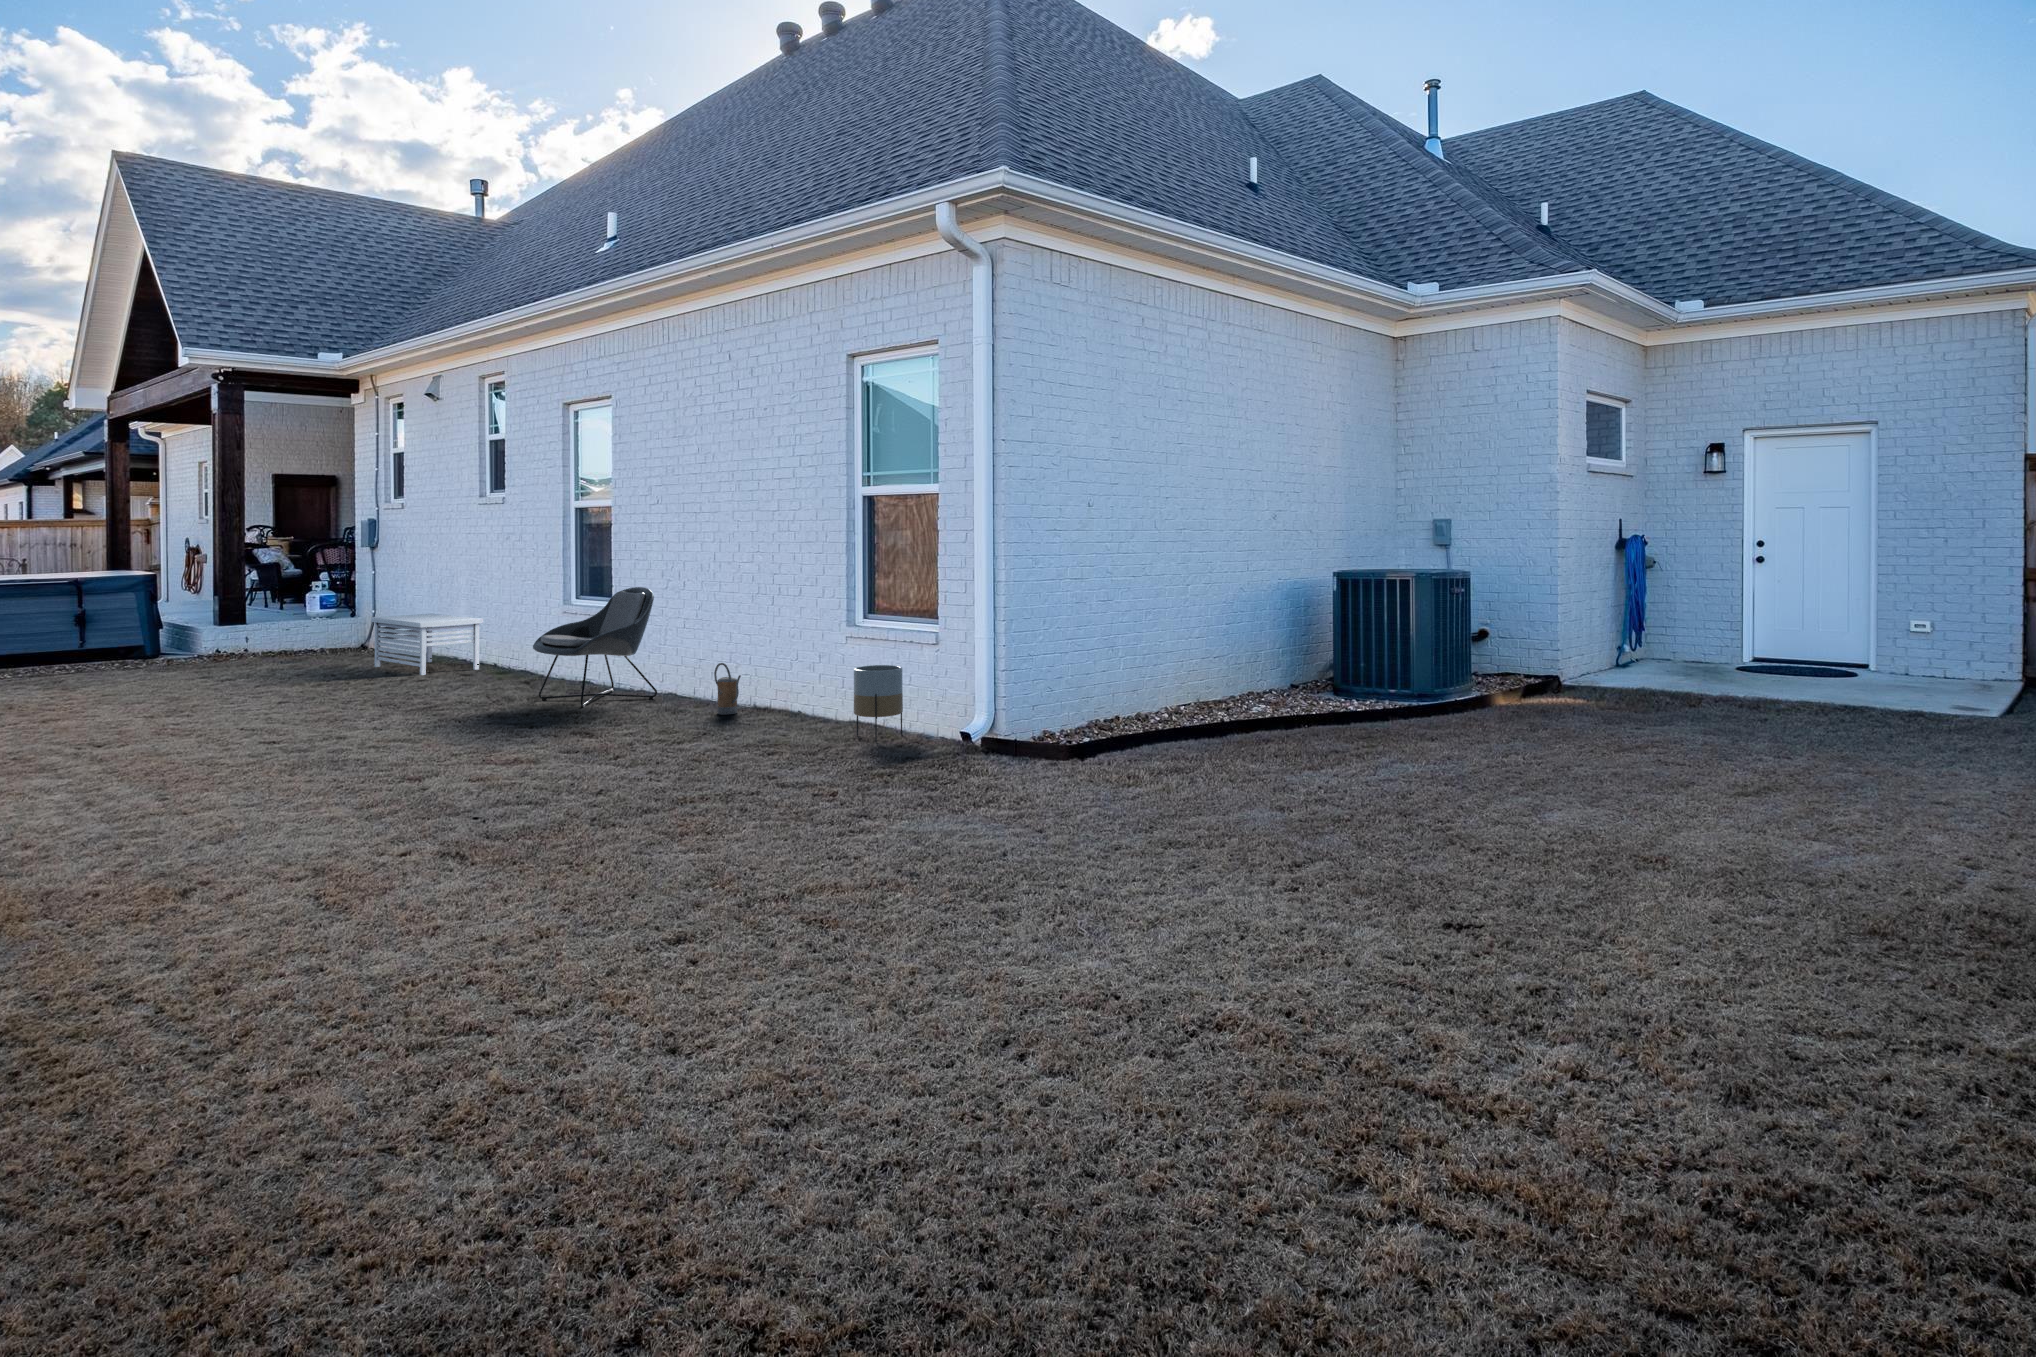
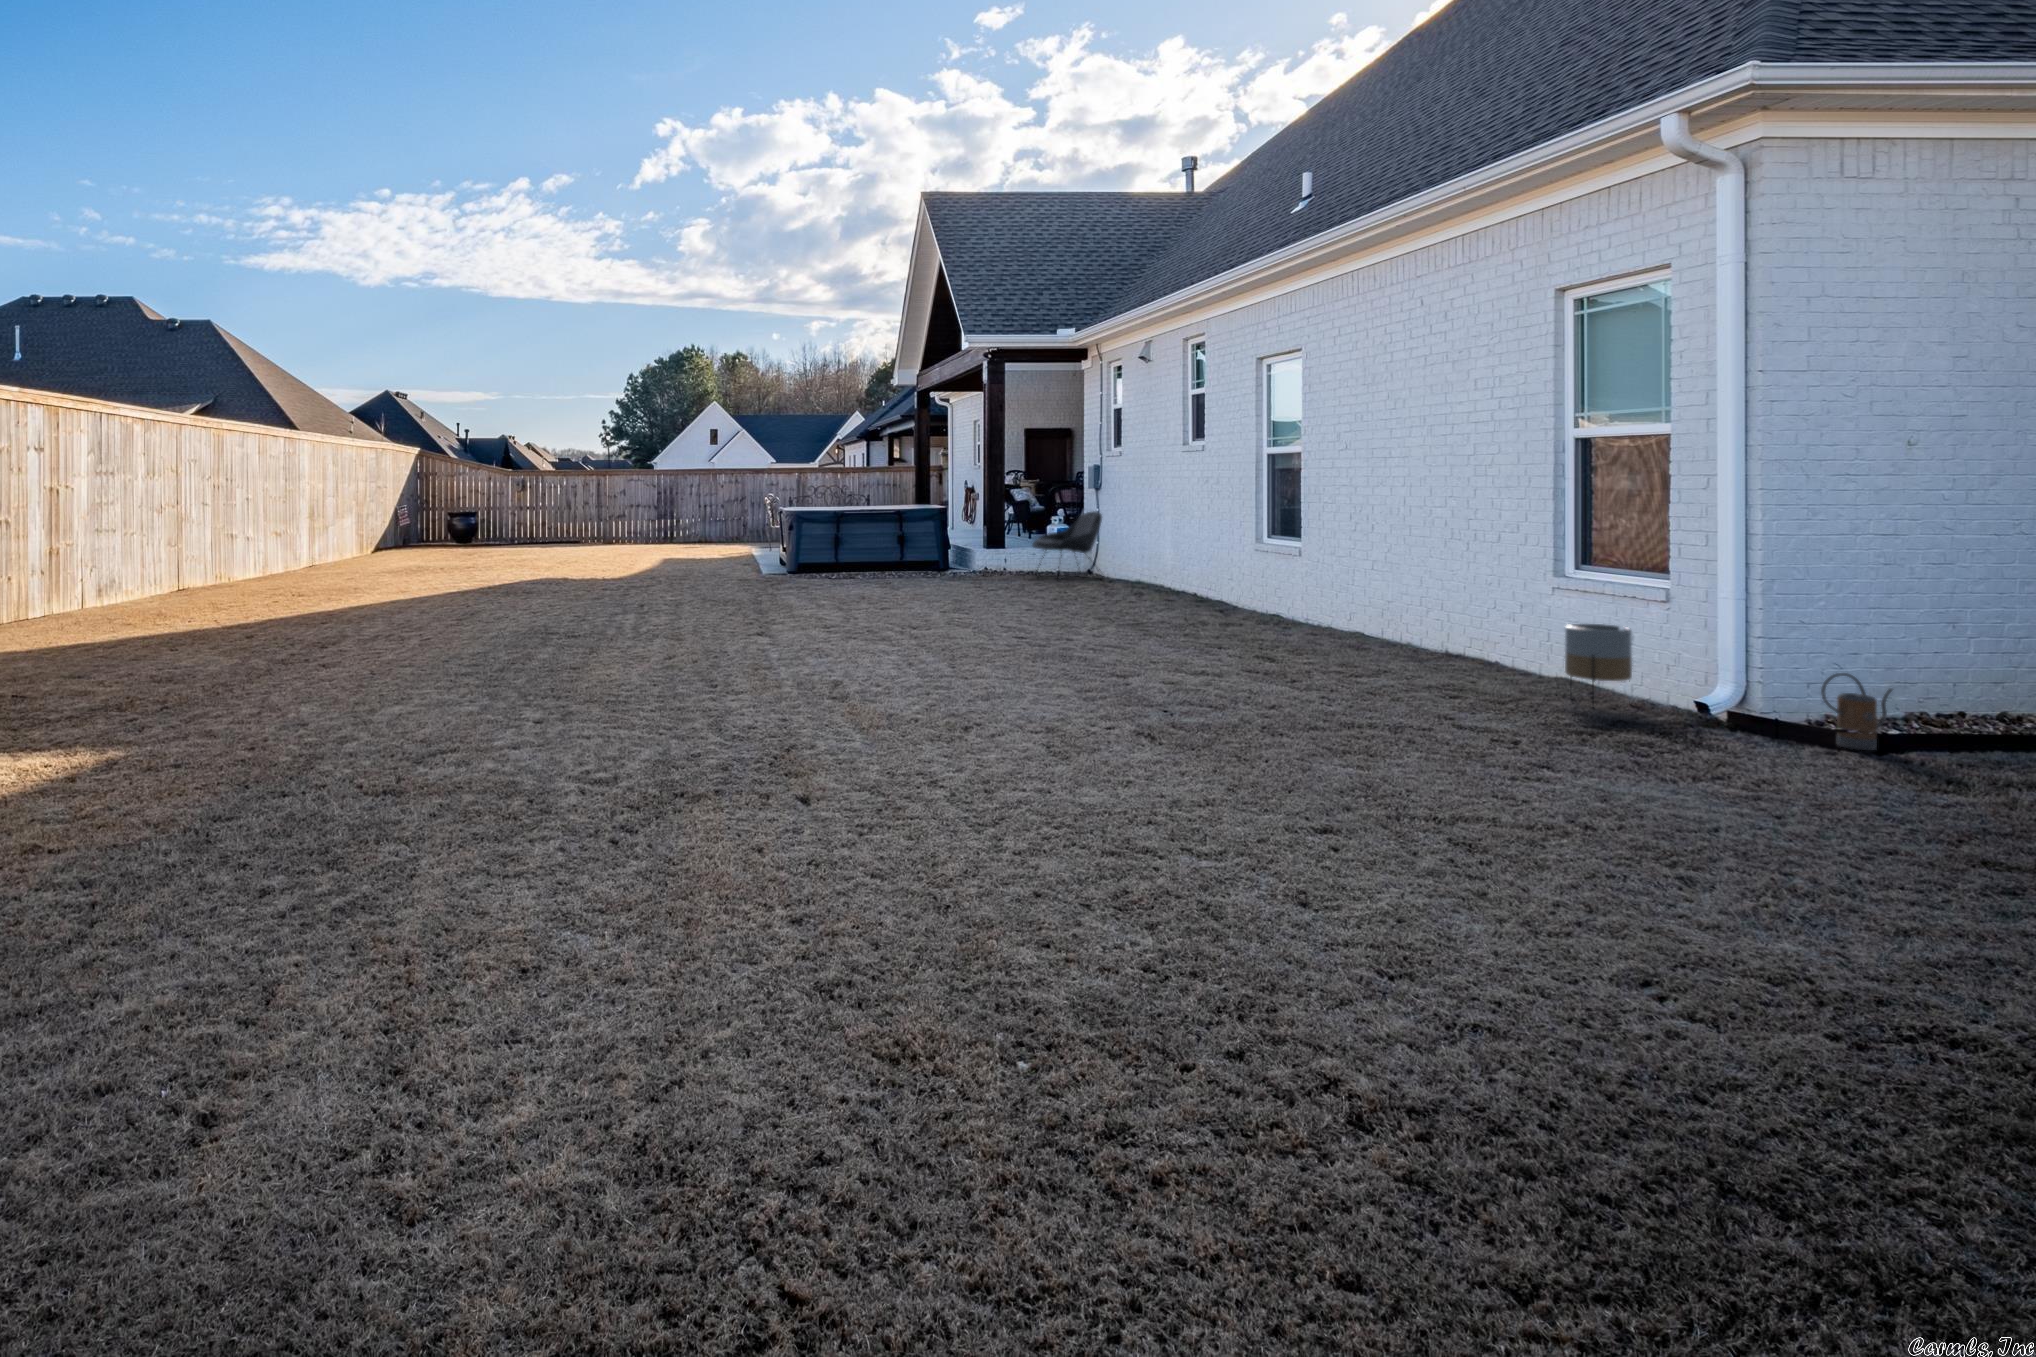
lounge chair: present [533,587,657,708] -> present [1032,511,1102,579]
storage bench: present [371,614,483,675] -> none [1095,547,1187,599]
watering can: present [714,663,741,714] -> present [1821,673,1892,750]

